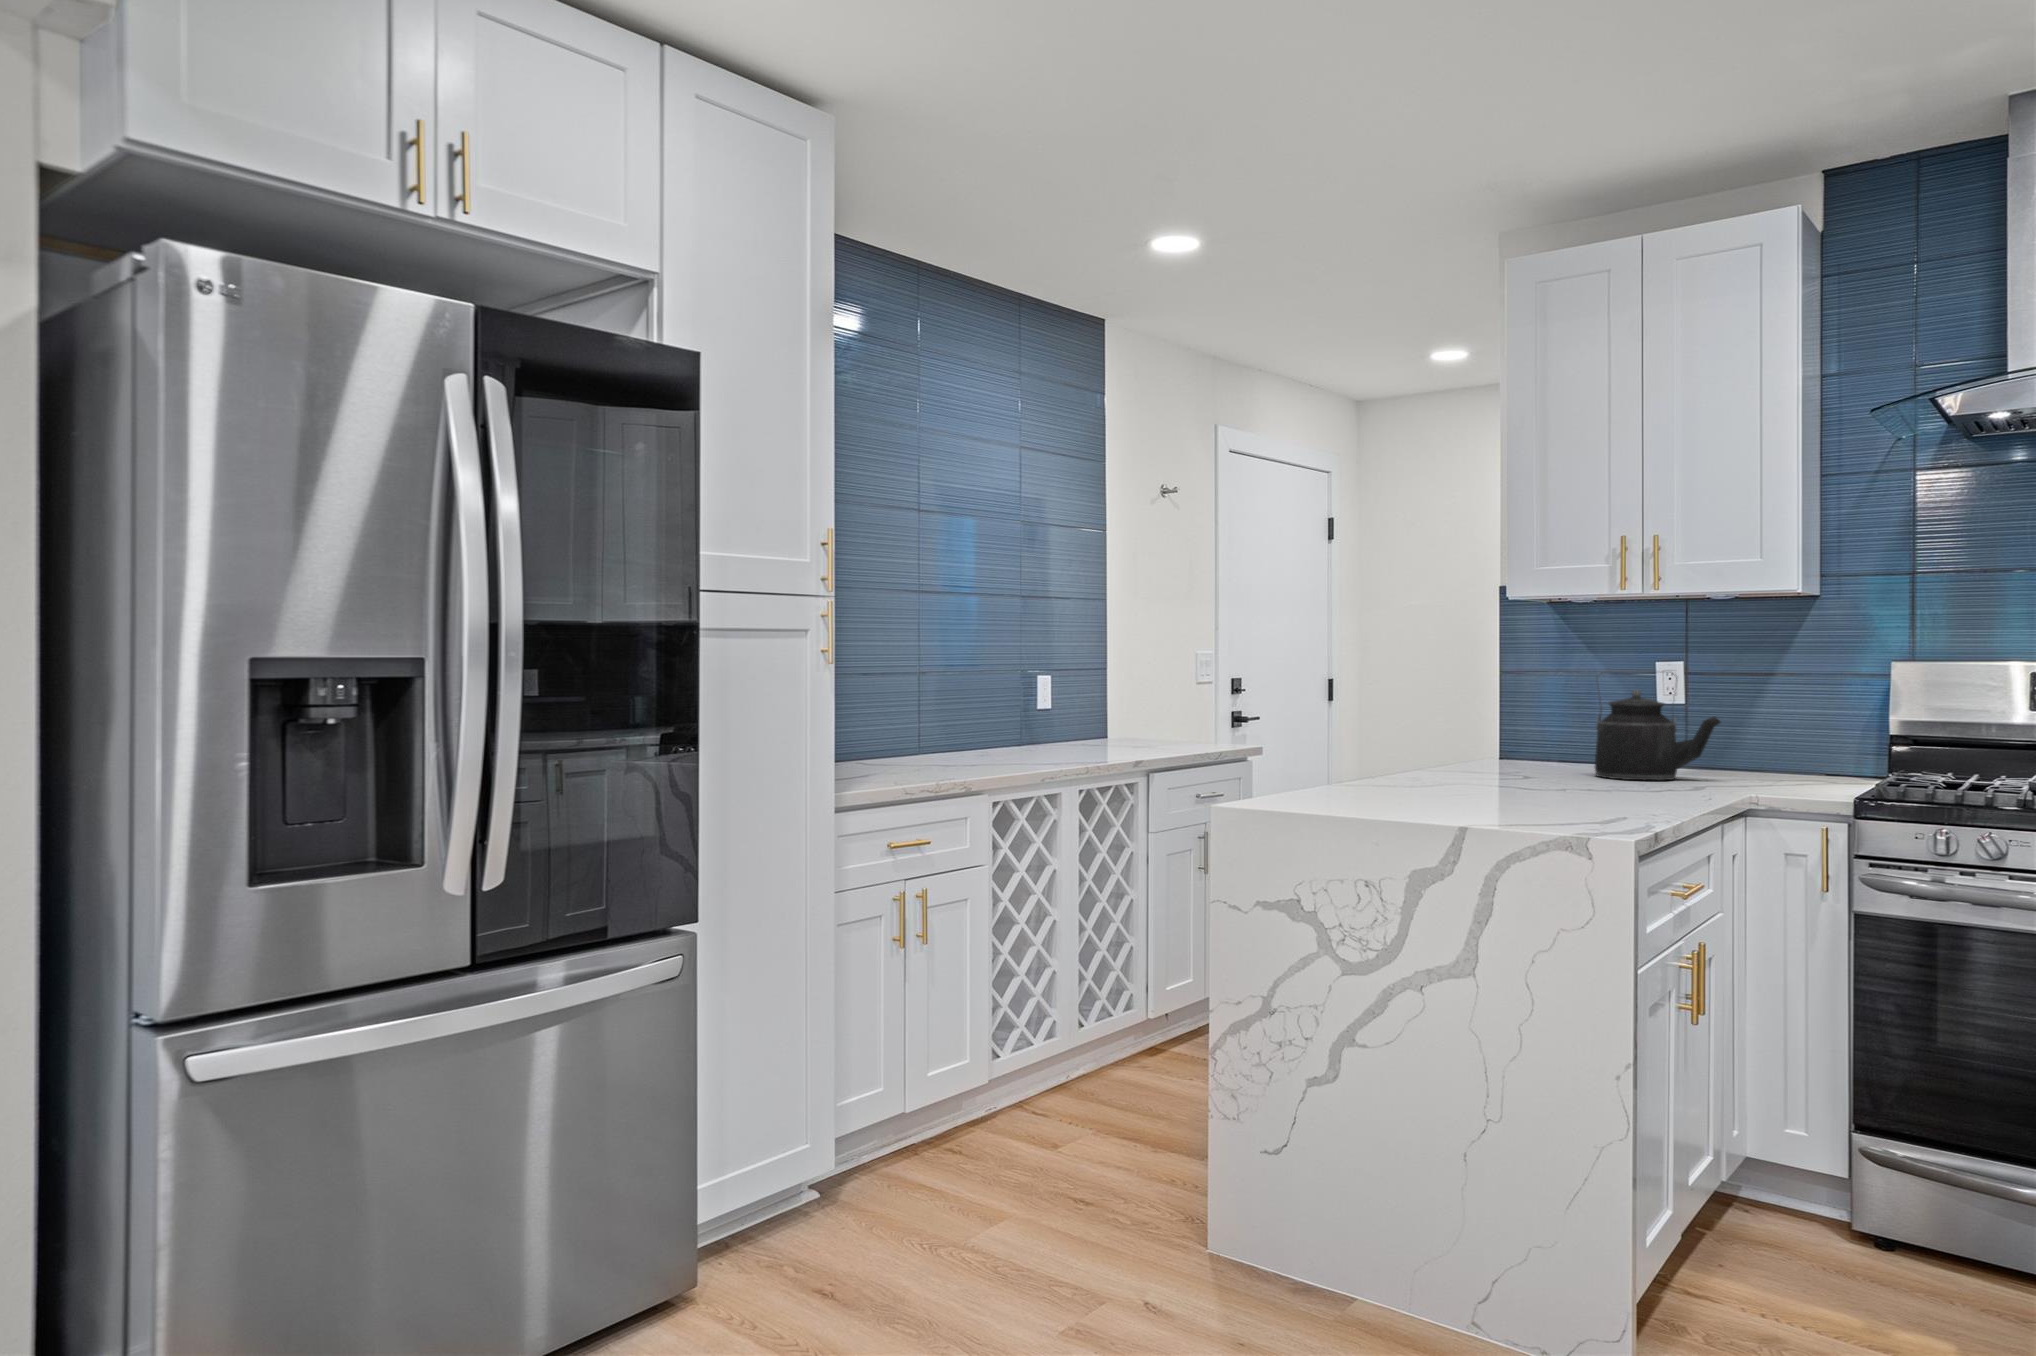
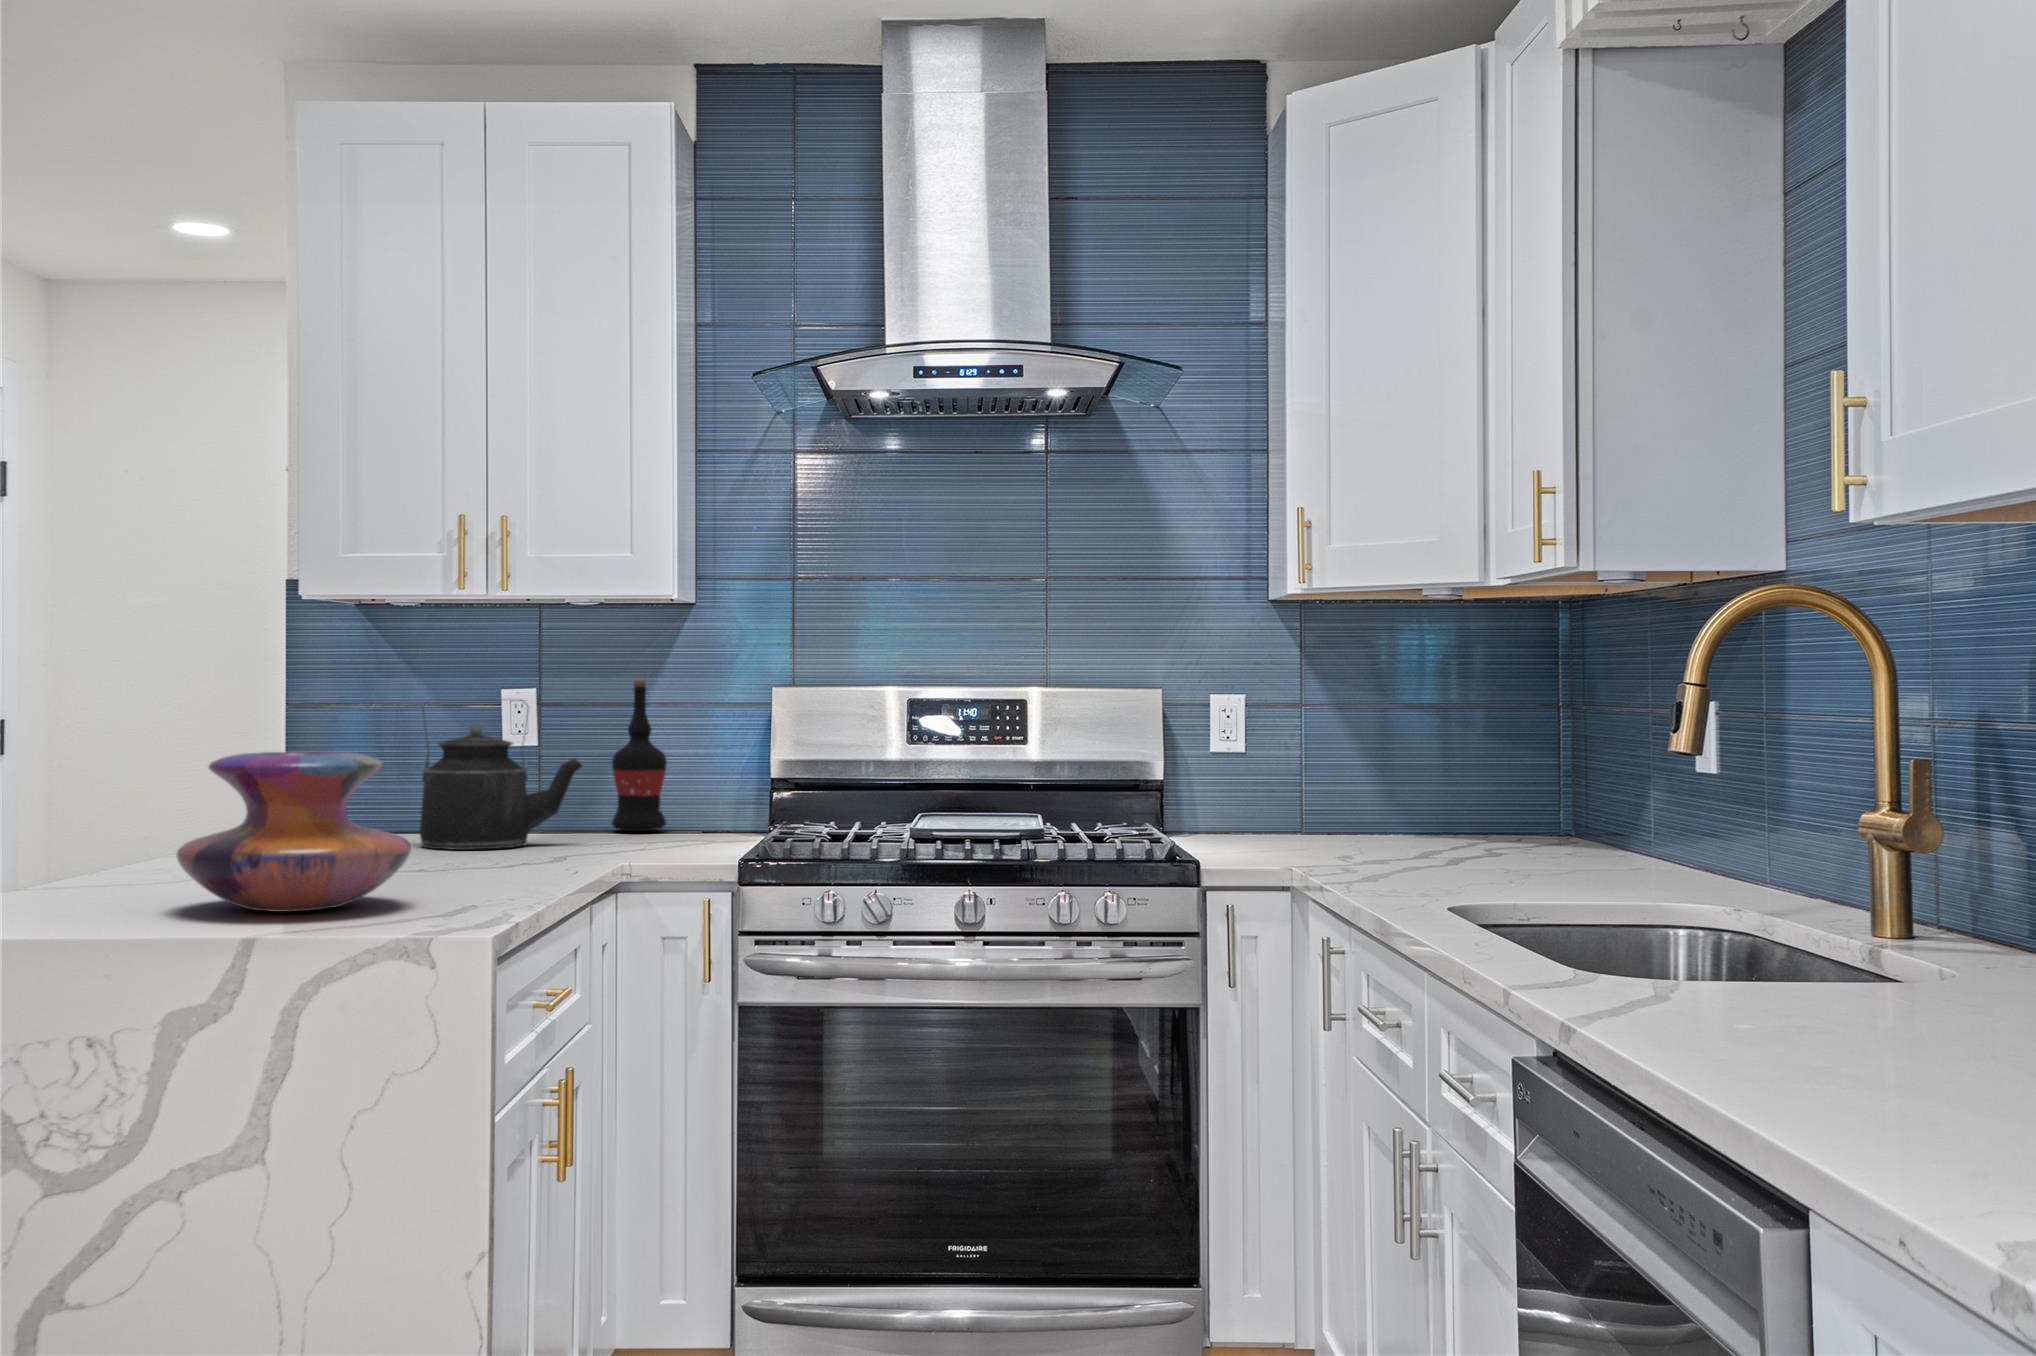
wine bottle: none [1747,656,1796,774] -> present [612,680,667,831]
decorative vase: none [1435,707,1586,811] -> present [177,752,411,912]

